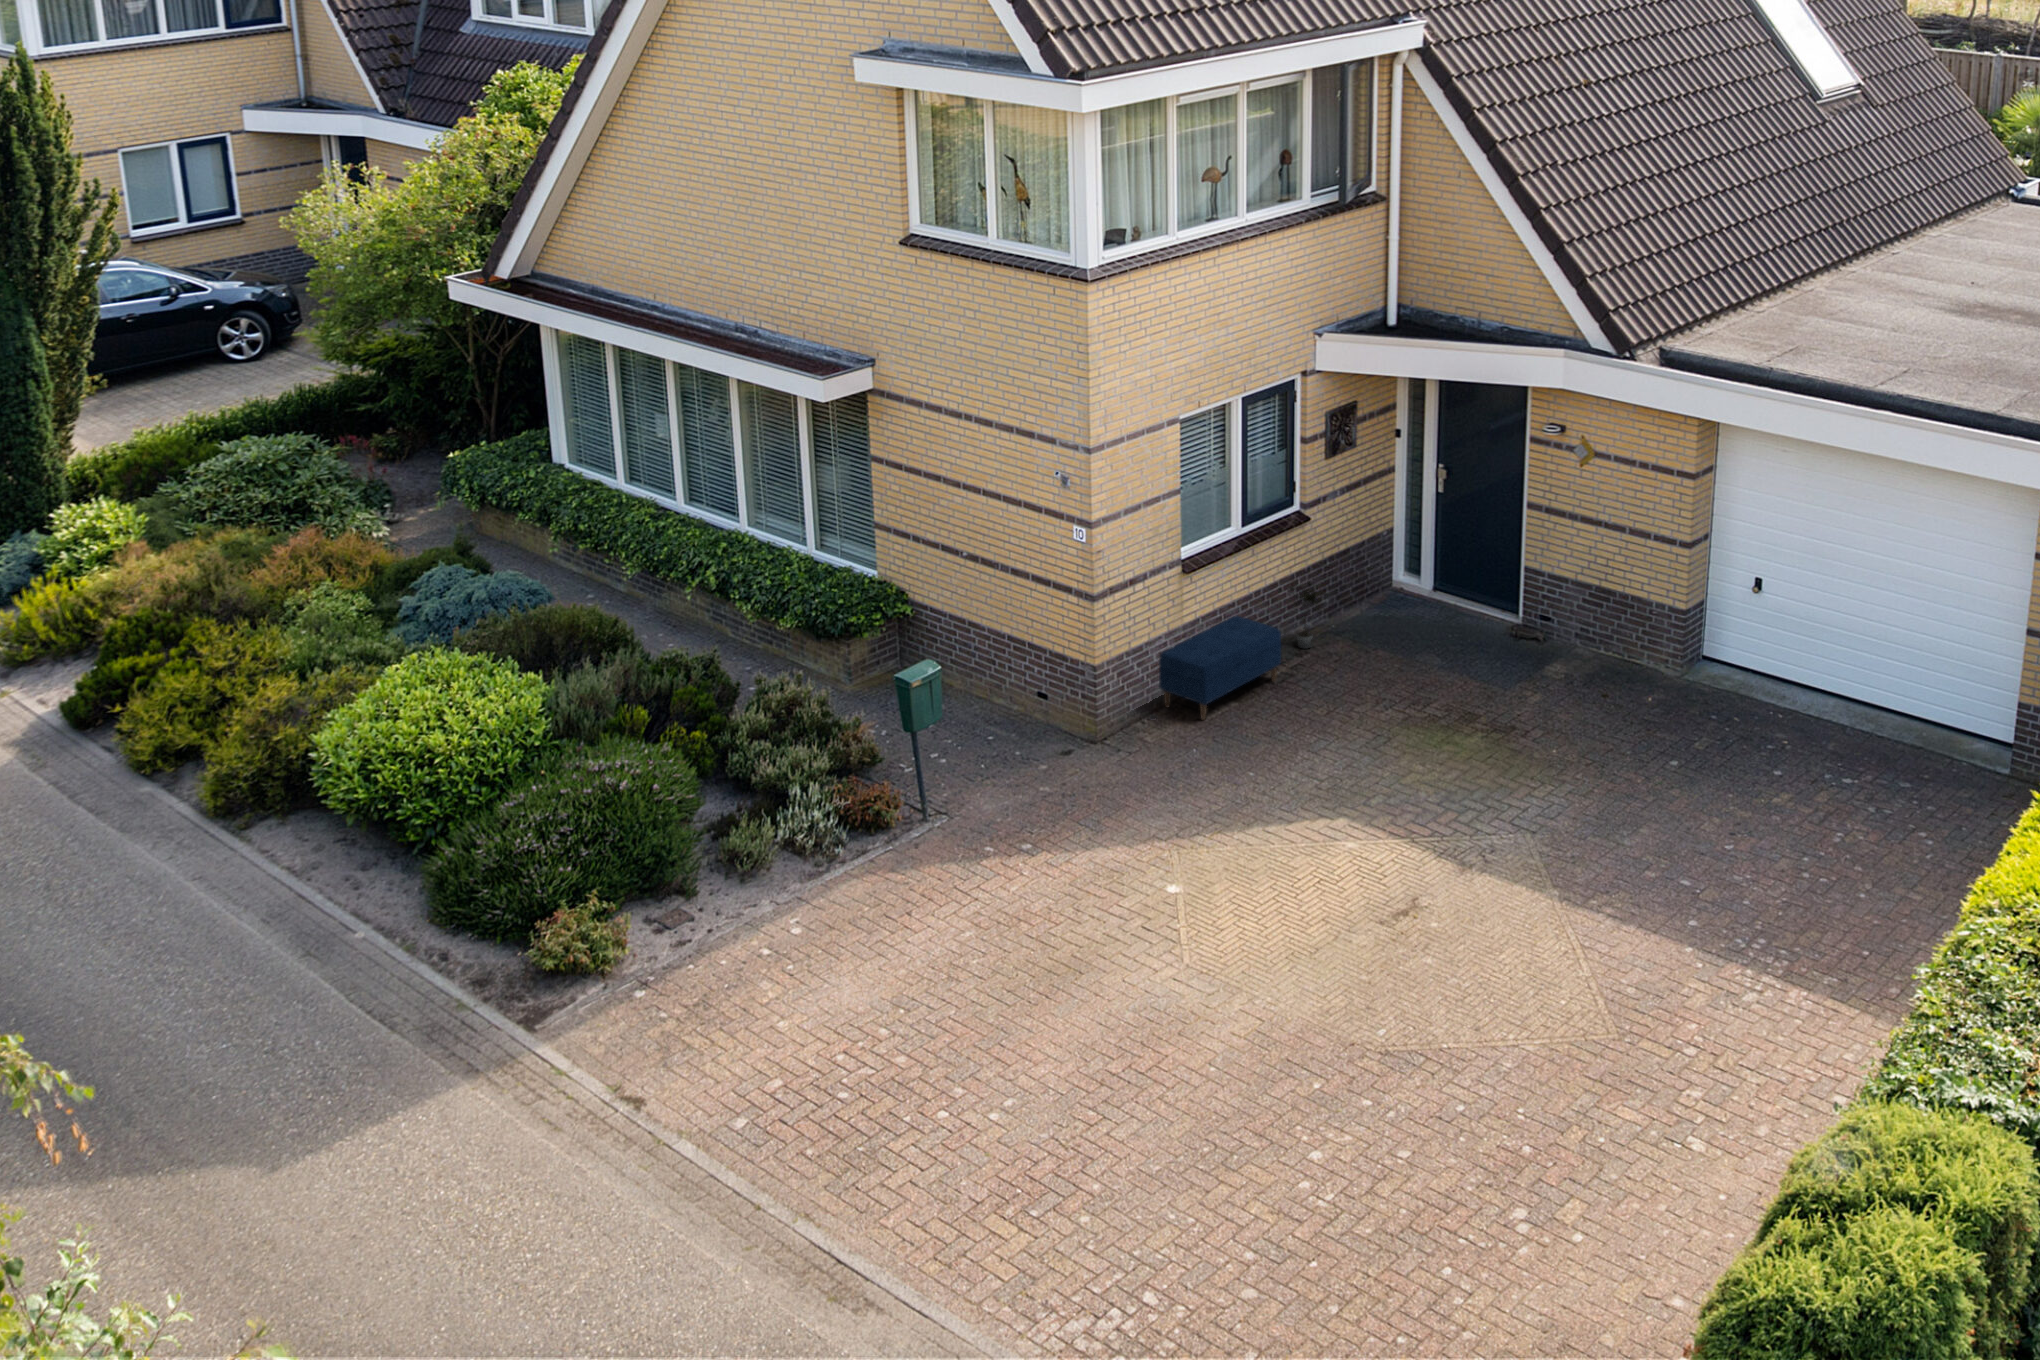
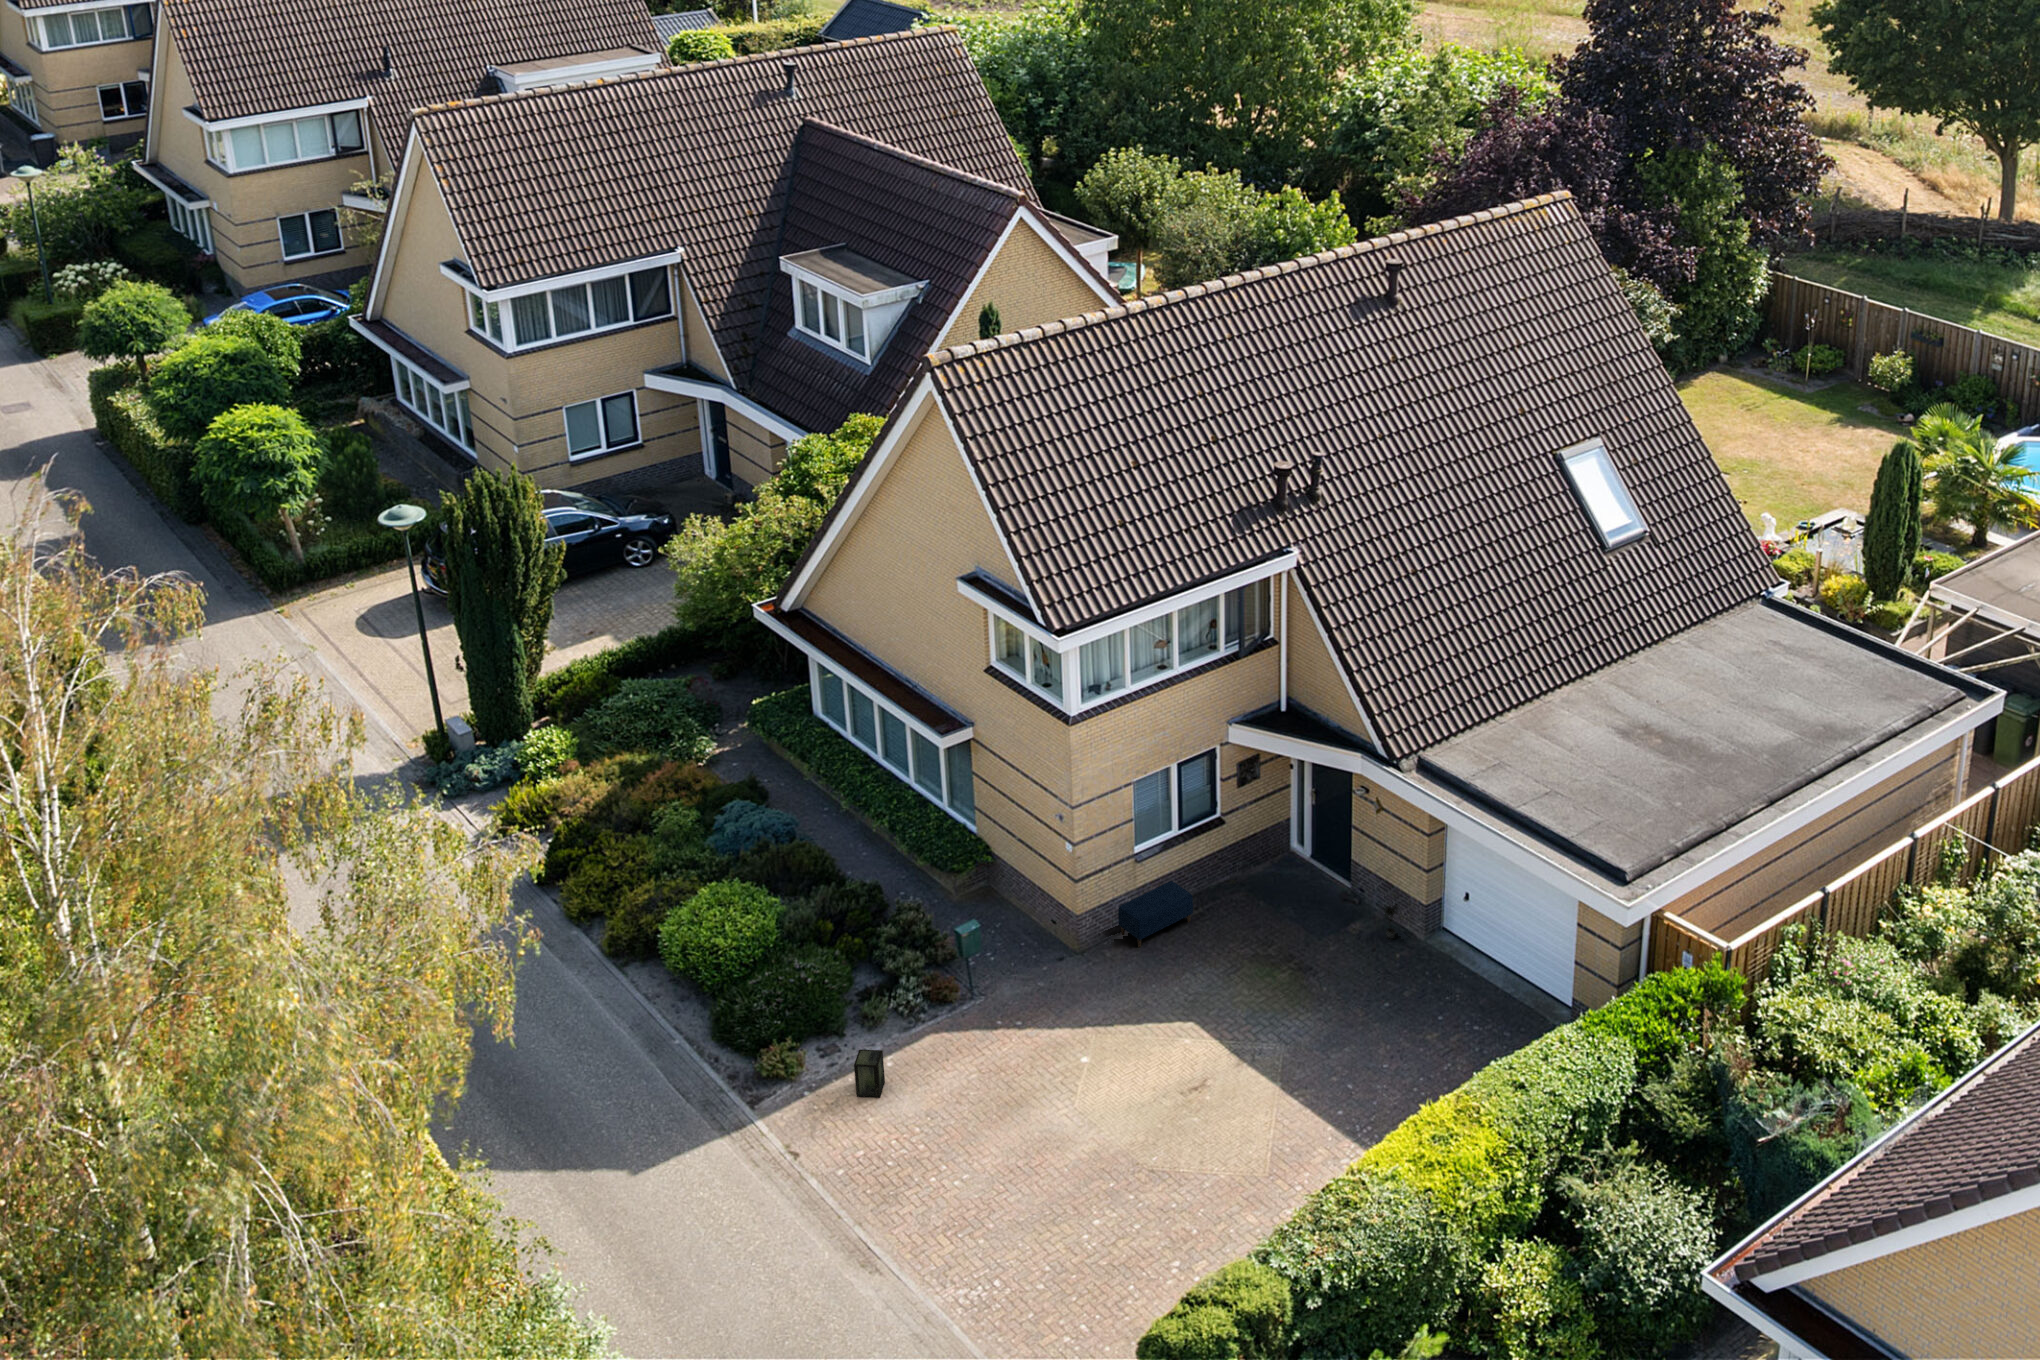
potted plant: present [1290,582,1328,648] -> present [1384,902,1400,939]
storage box: none [733,889,792,987] -> present [854,1050,885,1098]

